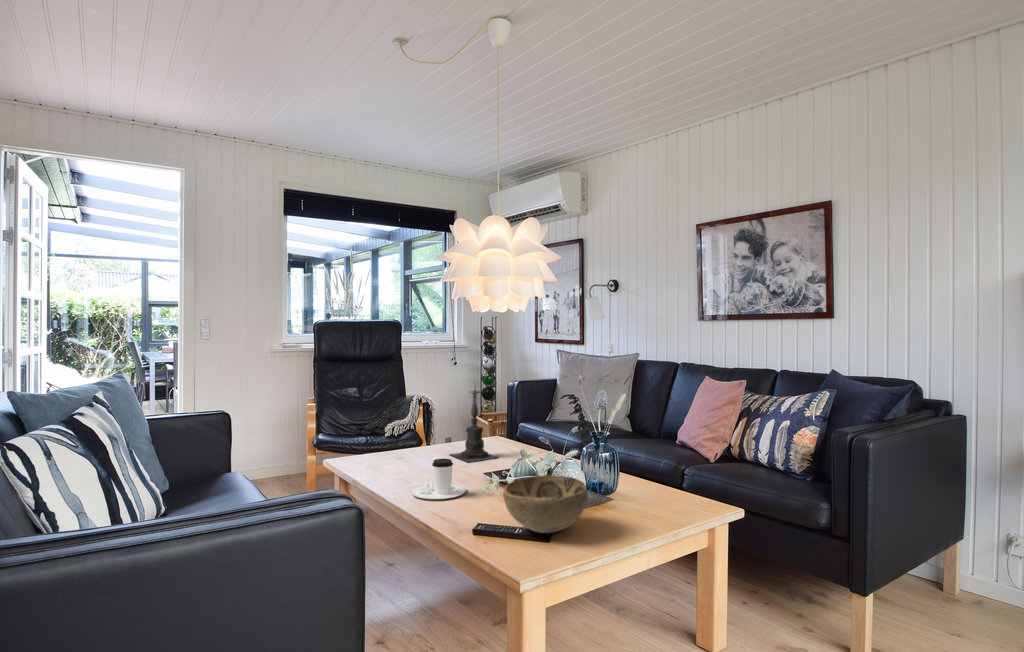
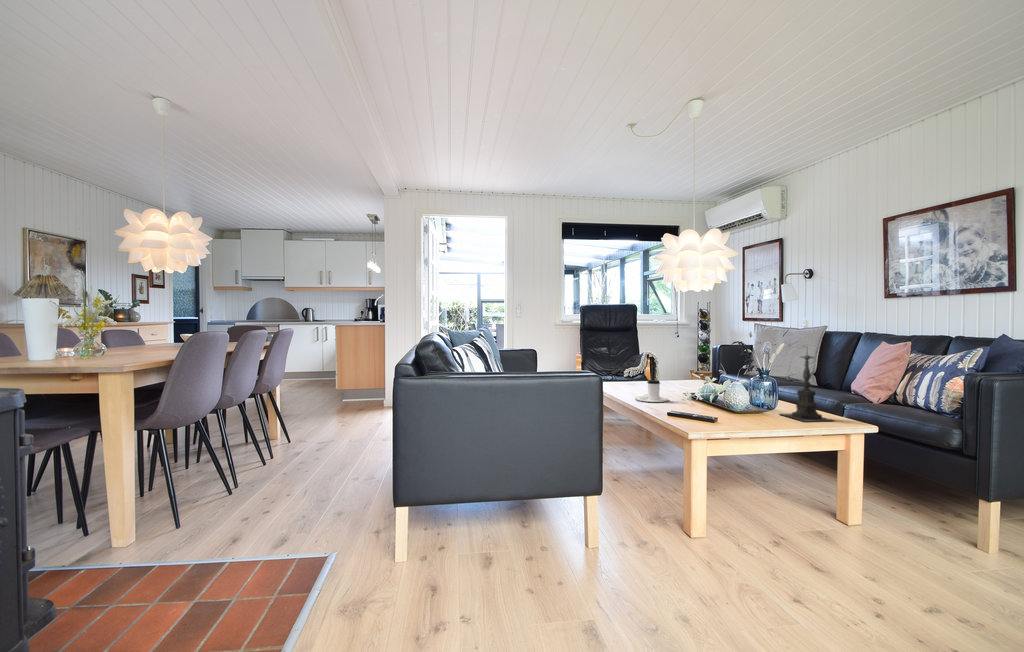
candle holder: present [450,387,497,462] -> present [781,354,833,422]
decorative bowl: present [503,475,588,533] -> none [685,388,740,418]

